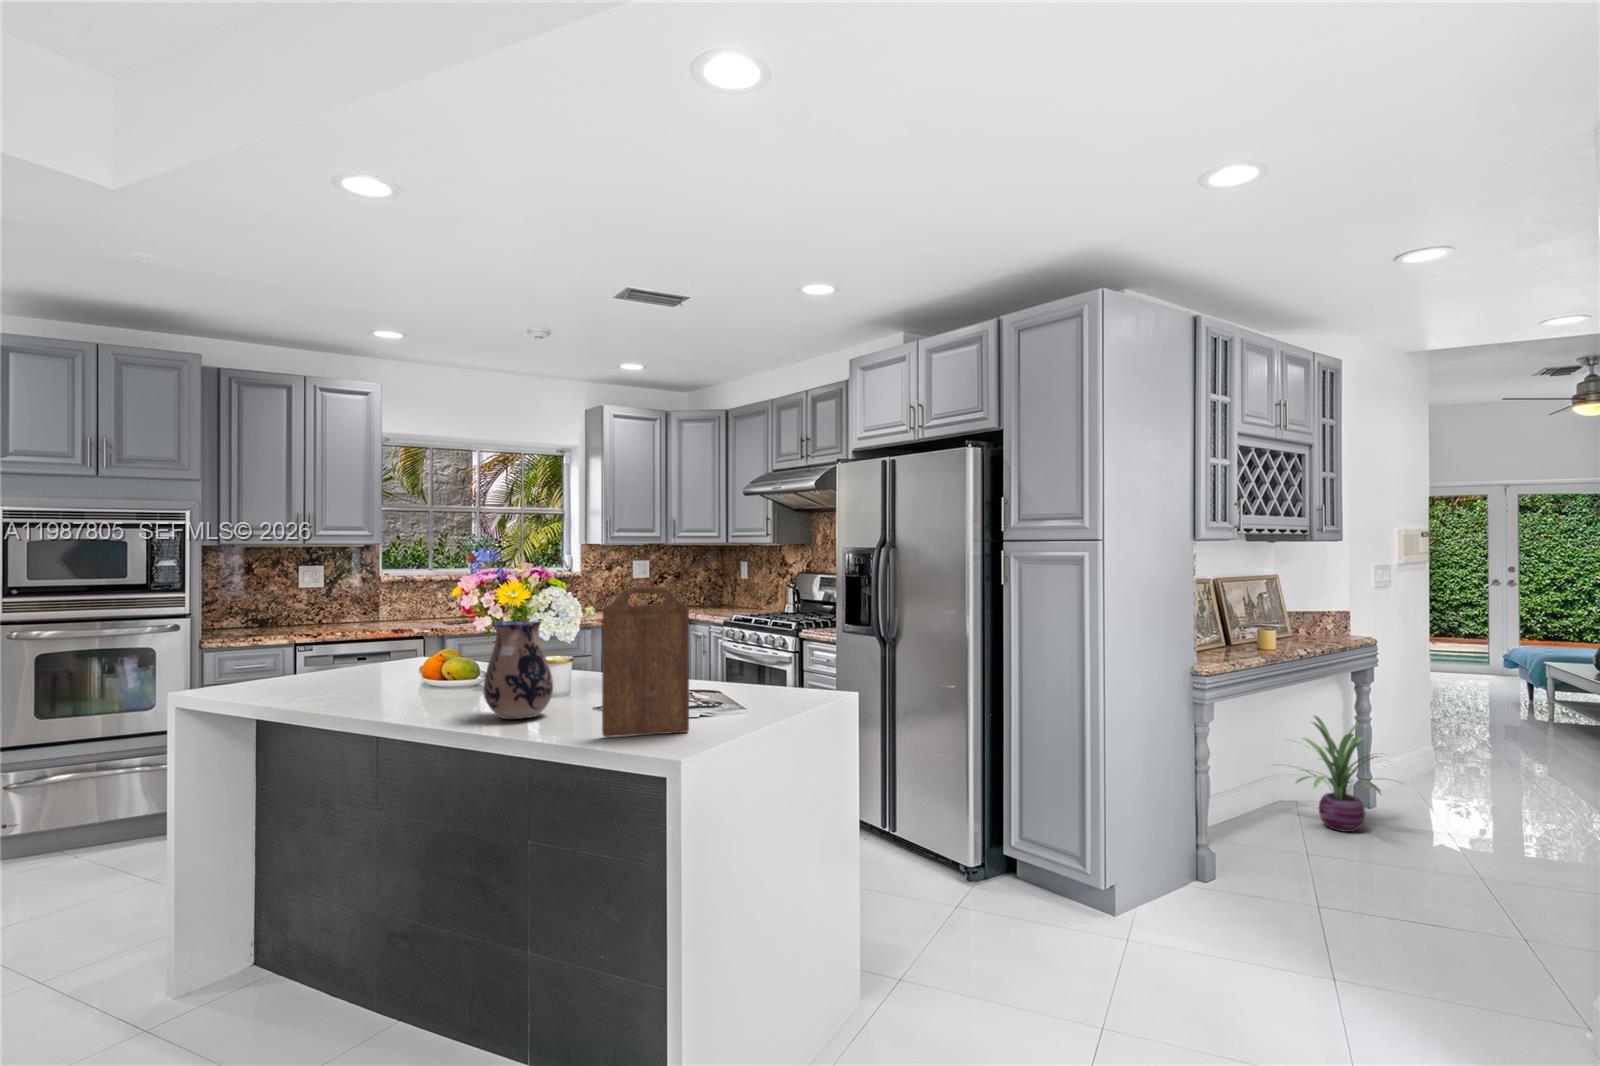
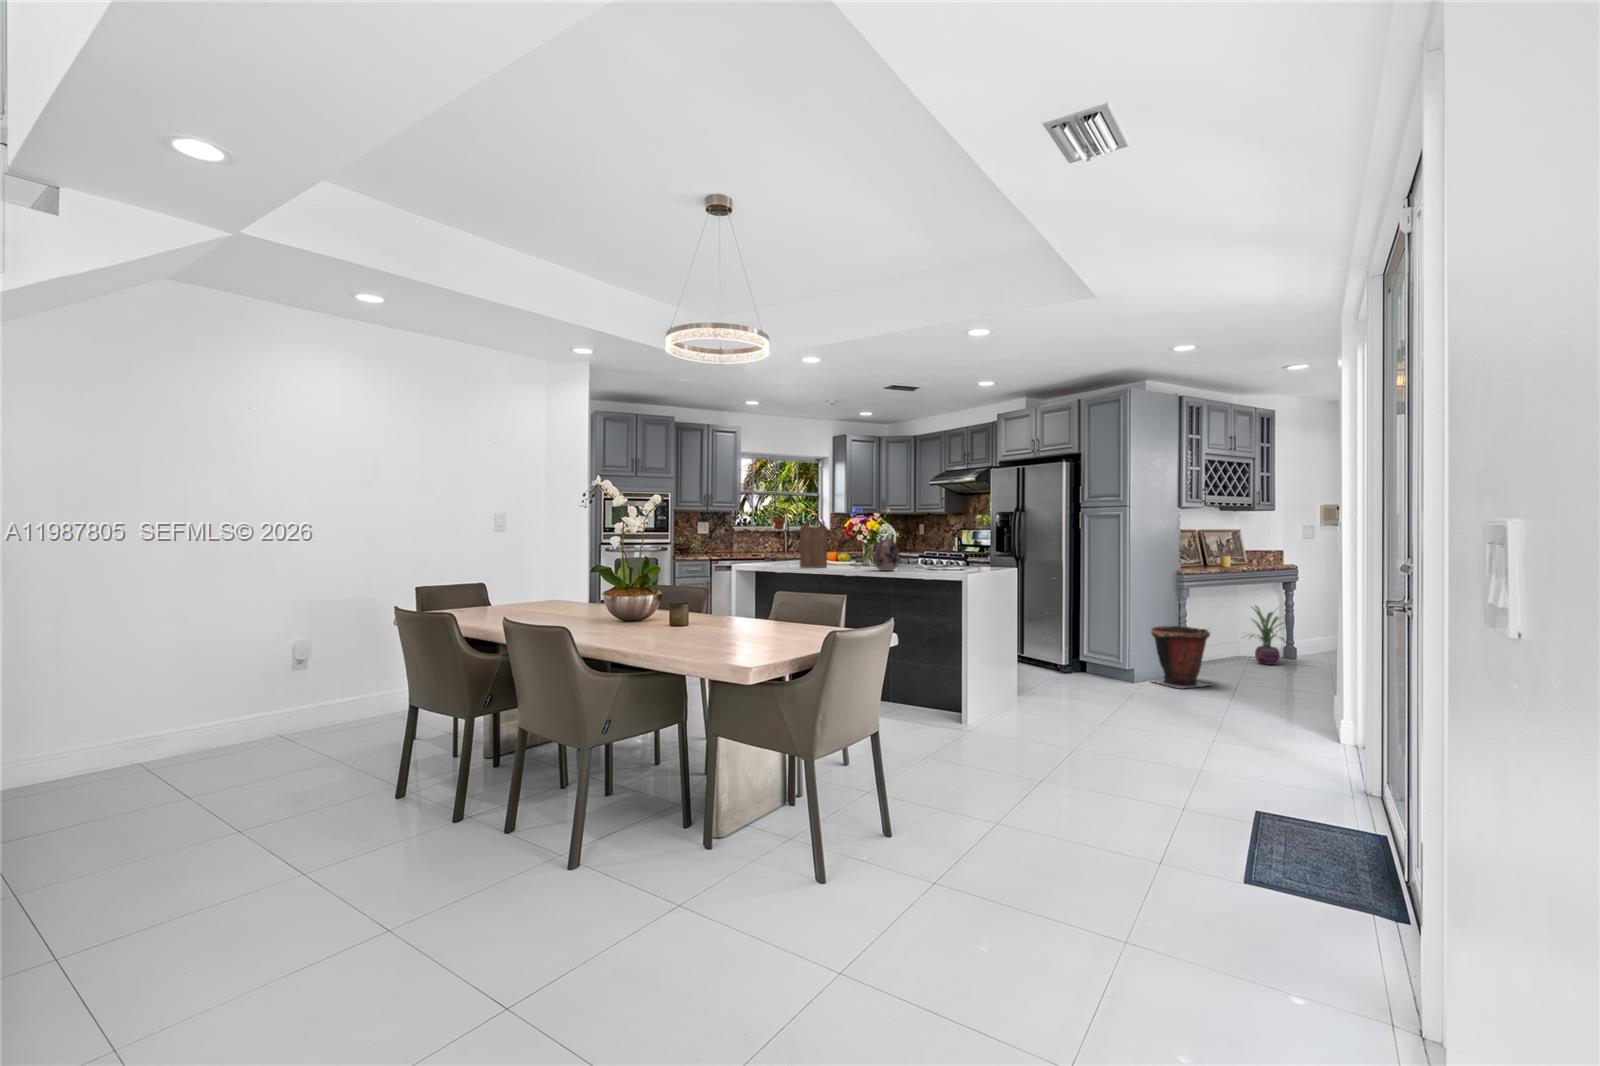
cutting board: present [602,586,689,737] -> present [800,520,827,568]
waste bin: none [1147,784,1276,940] -> present [1150,626,1210,688]

